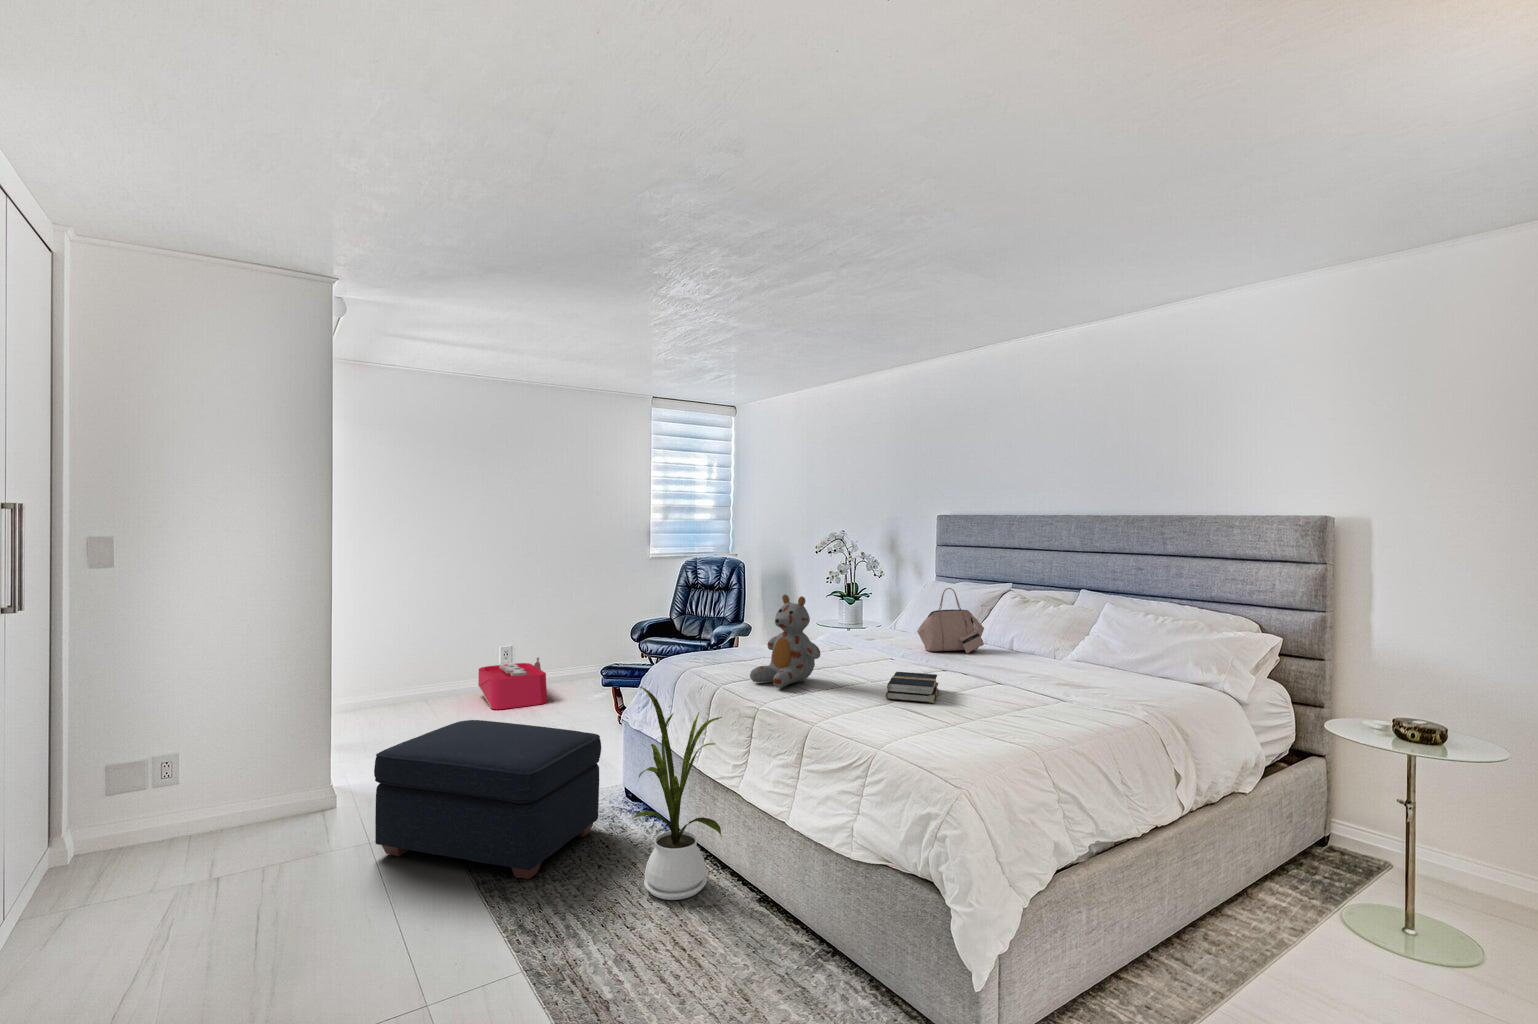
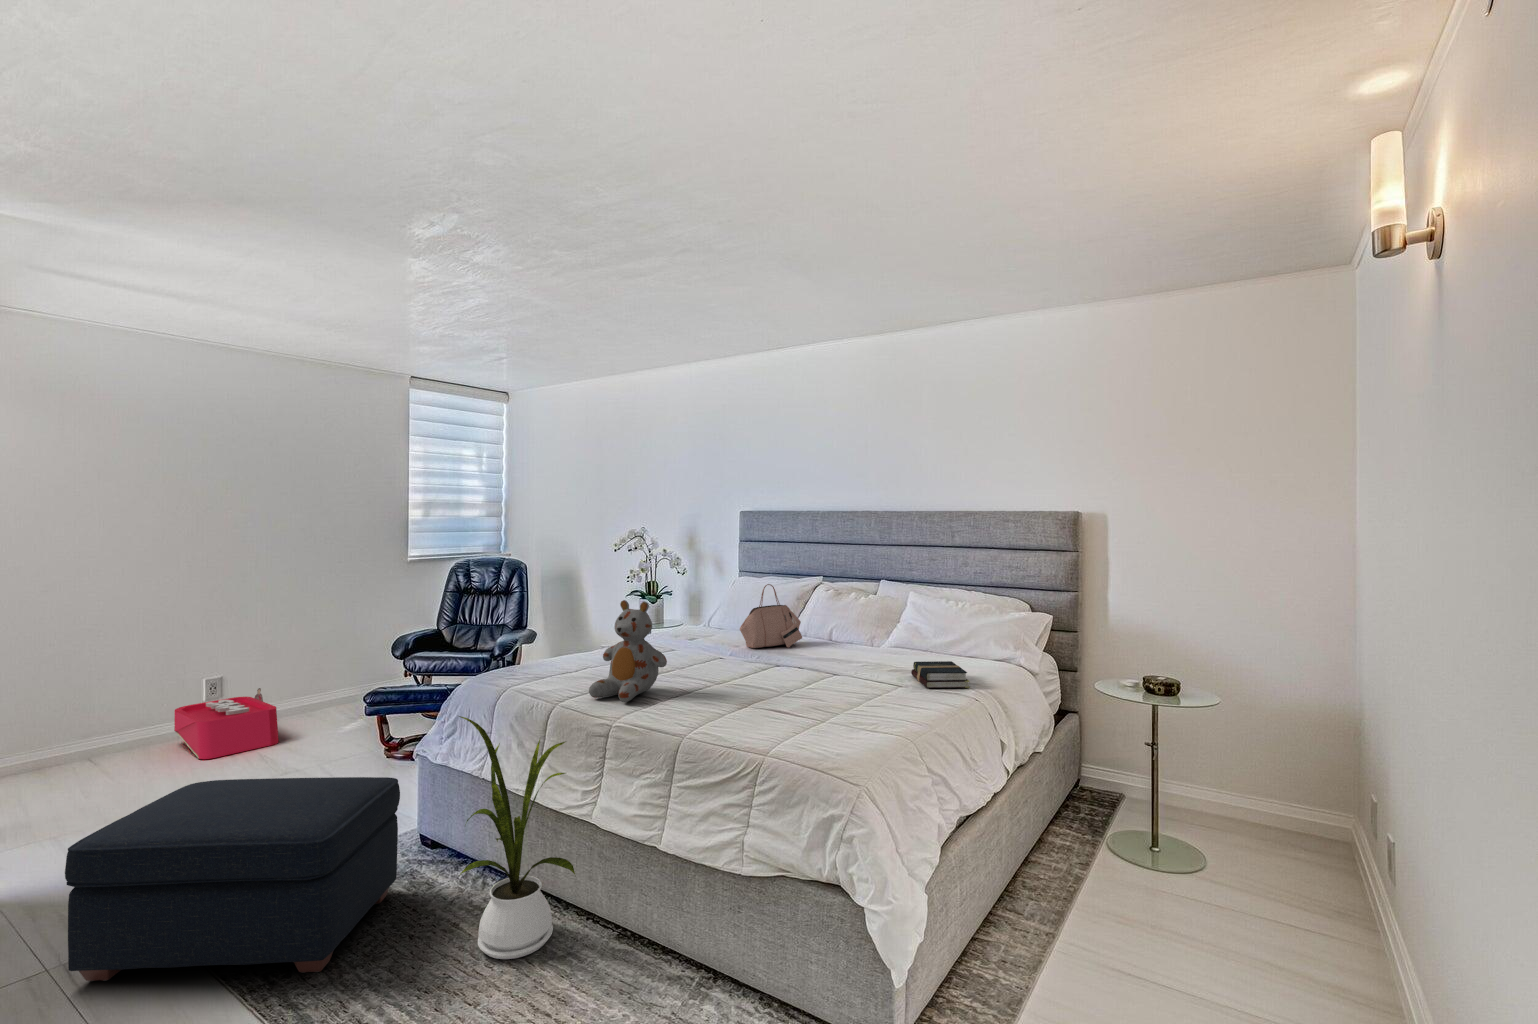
hardback book: present [886,672,938,703] -> present [911,661,969,688]

